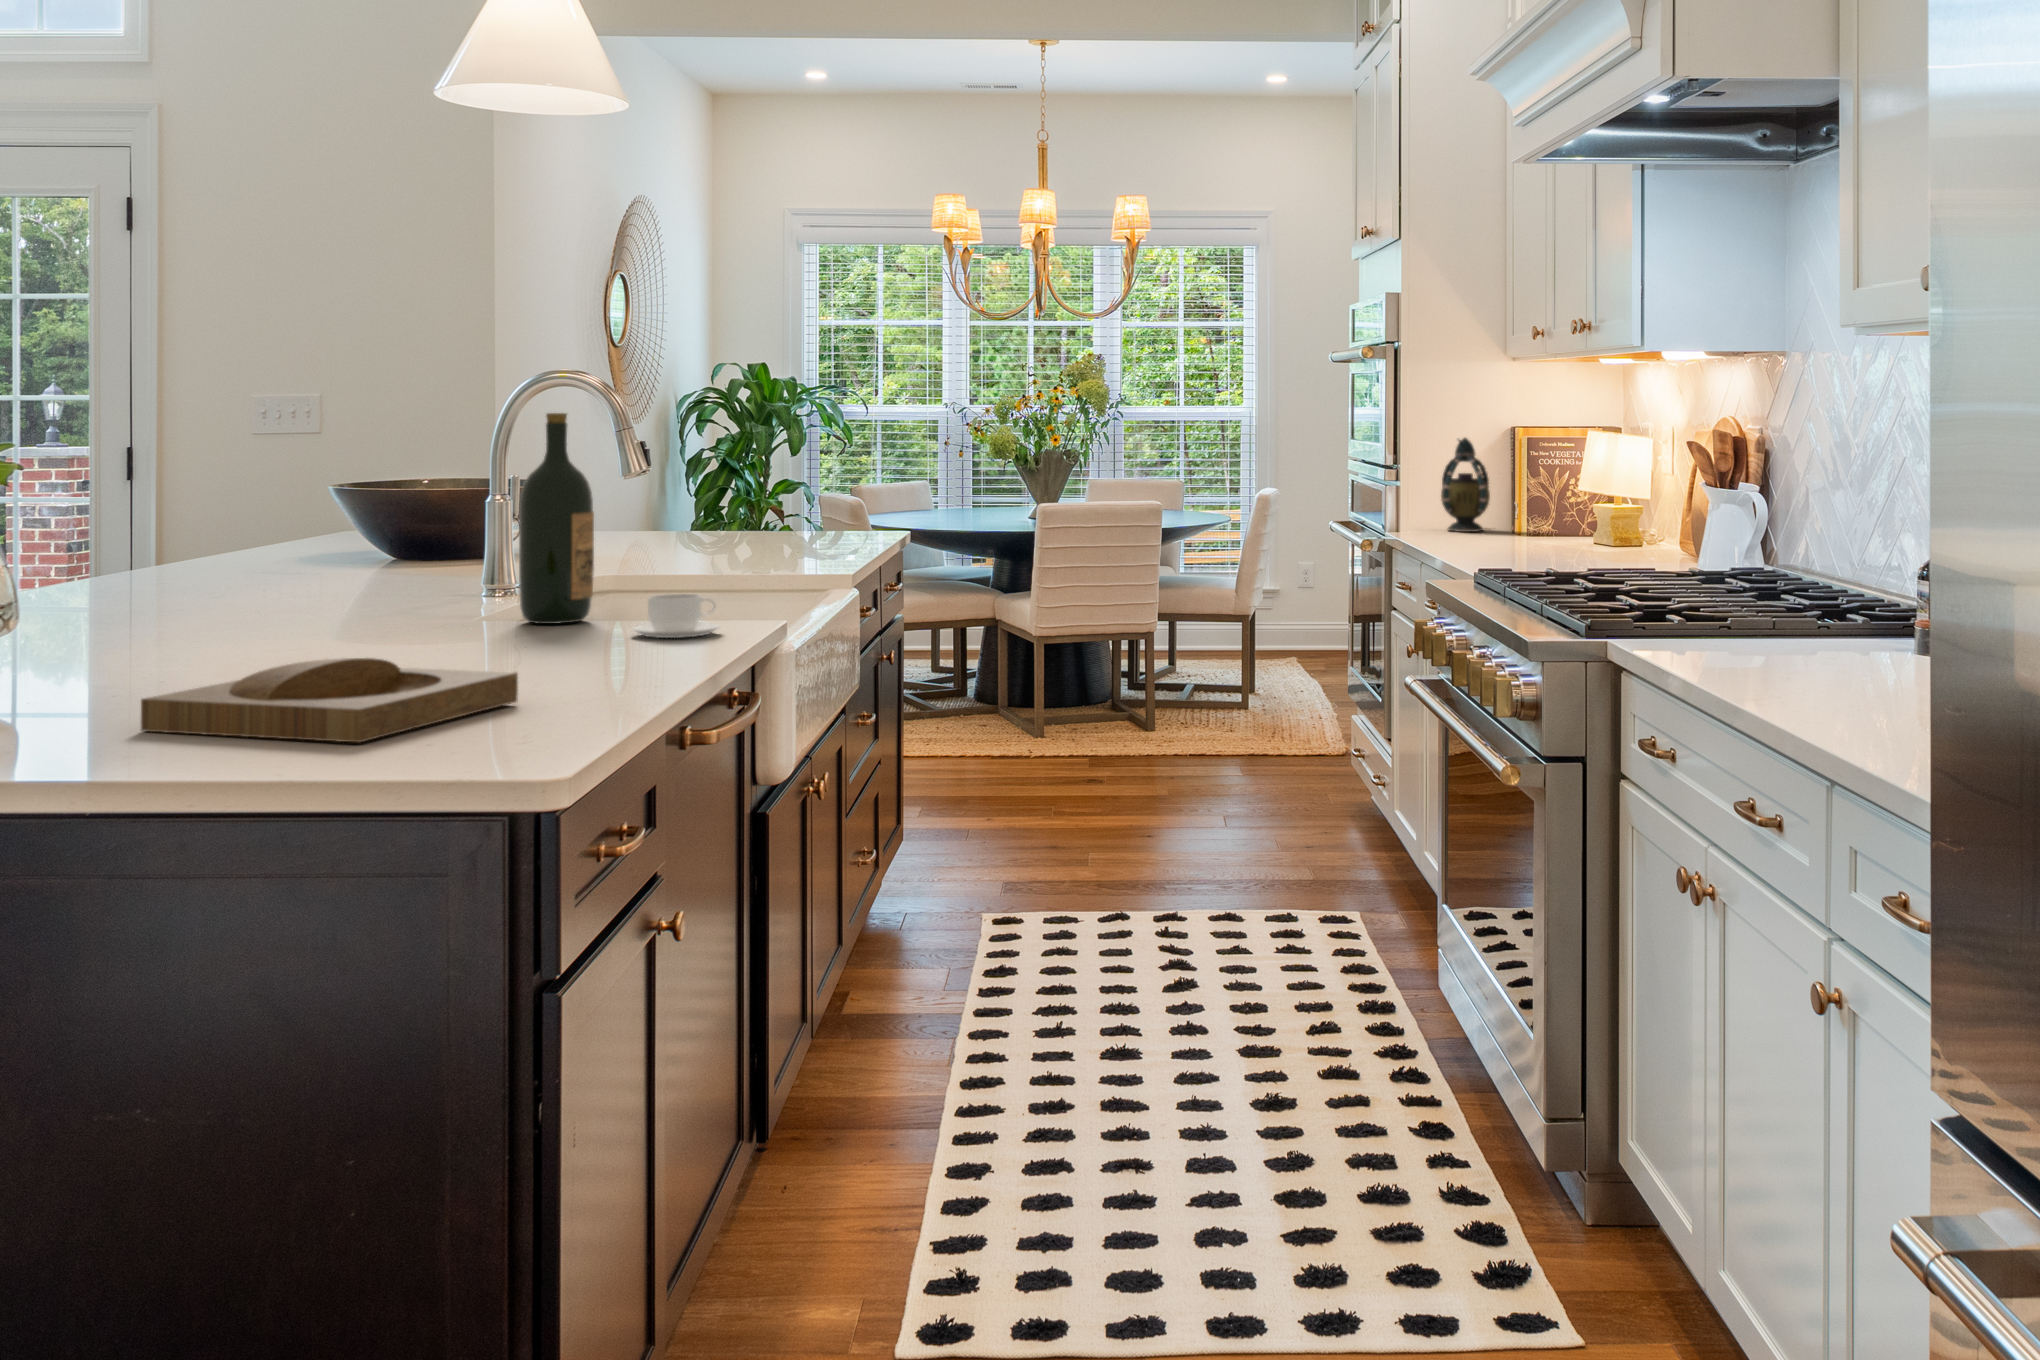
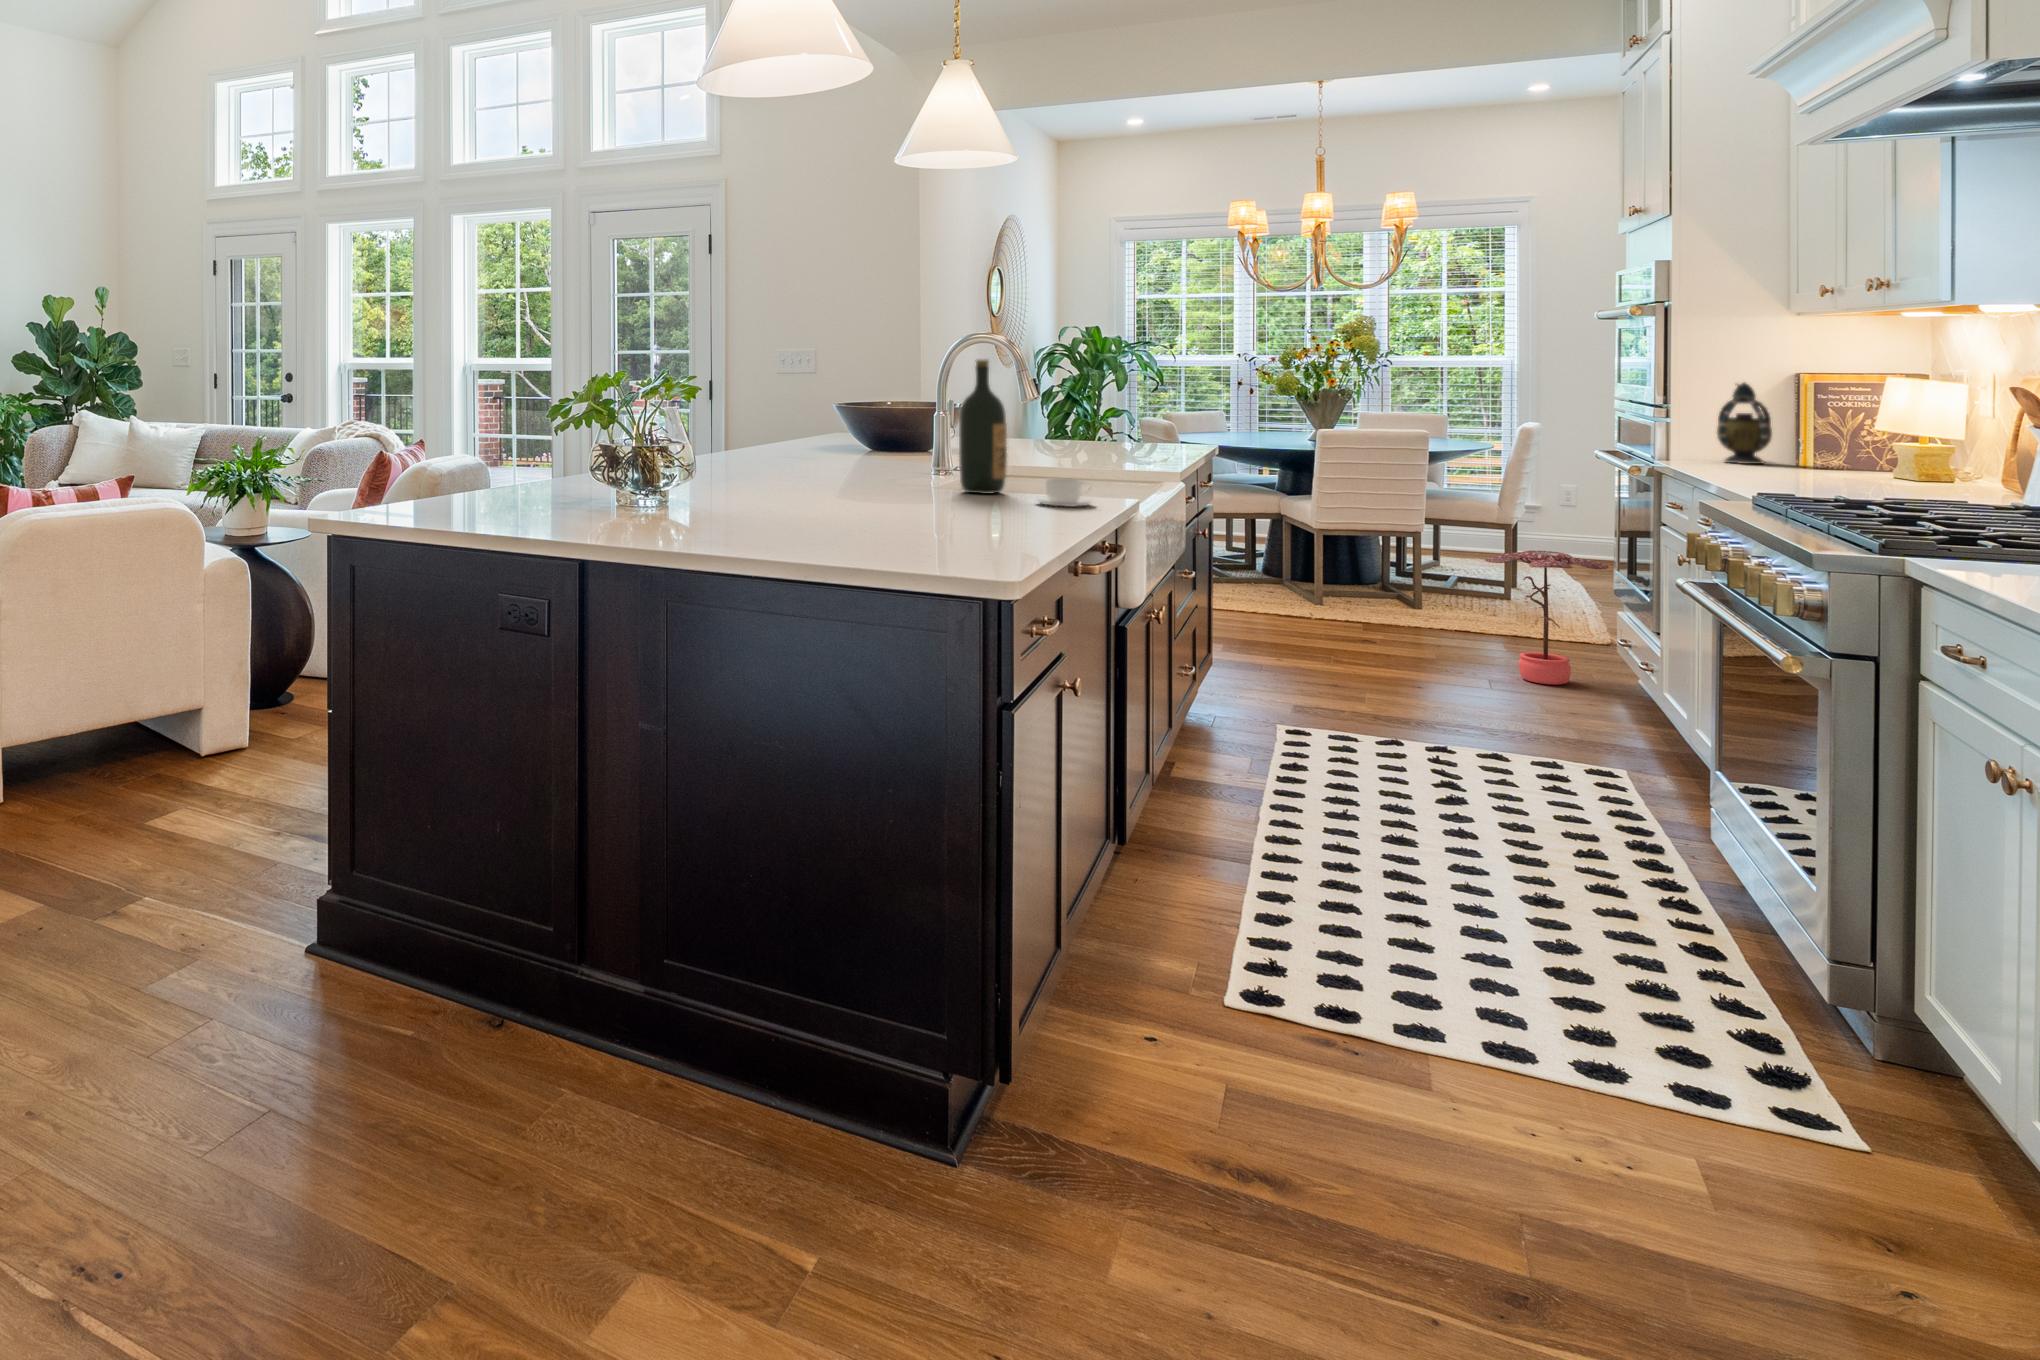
potted plant: none [1219,646,1342,810] -> present [1485,551,1609,685]
tray: present [141,658,518,742] -> none [772,504,977,551]

